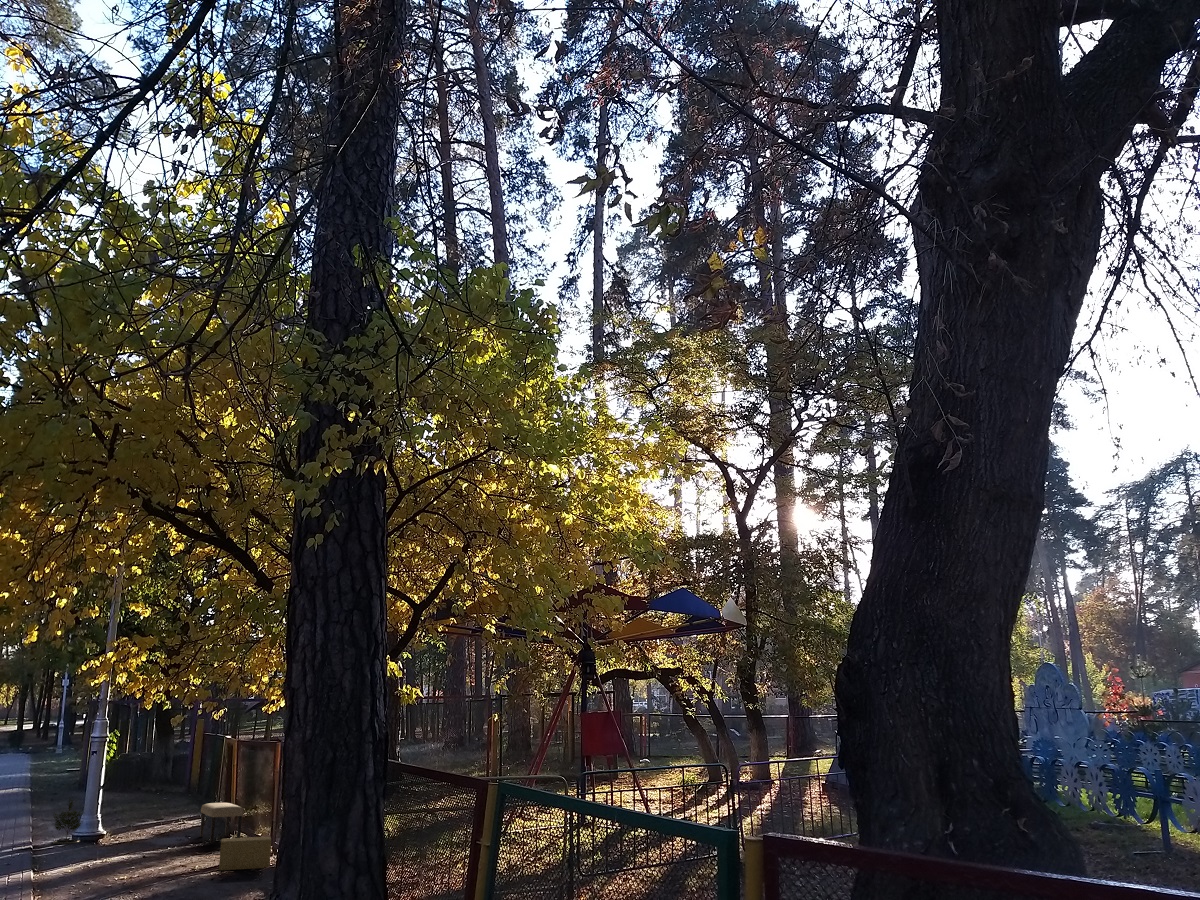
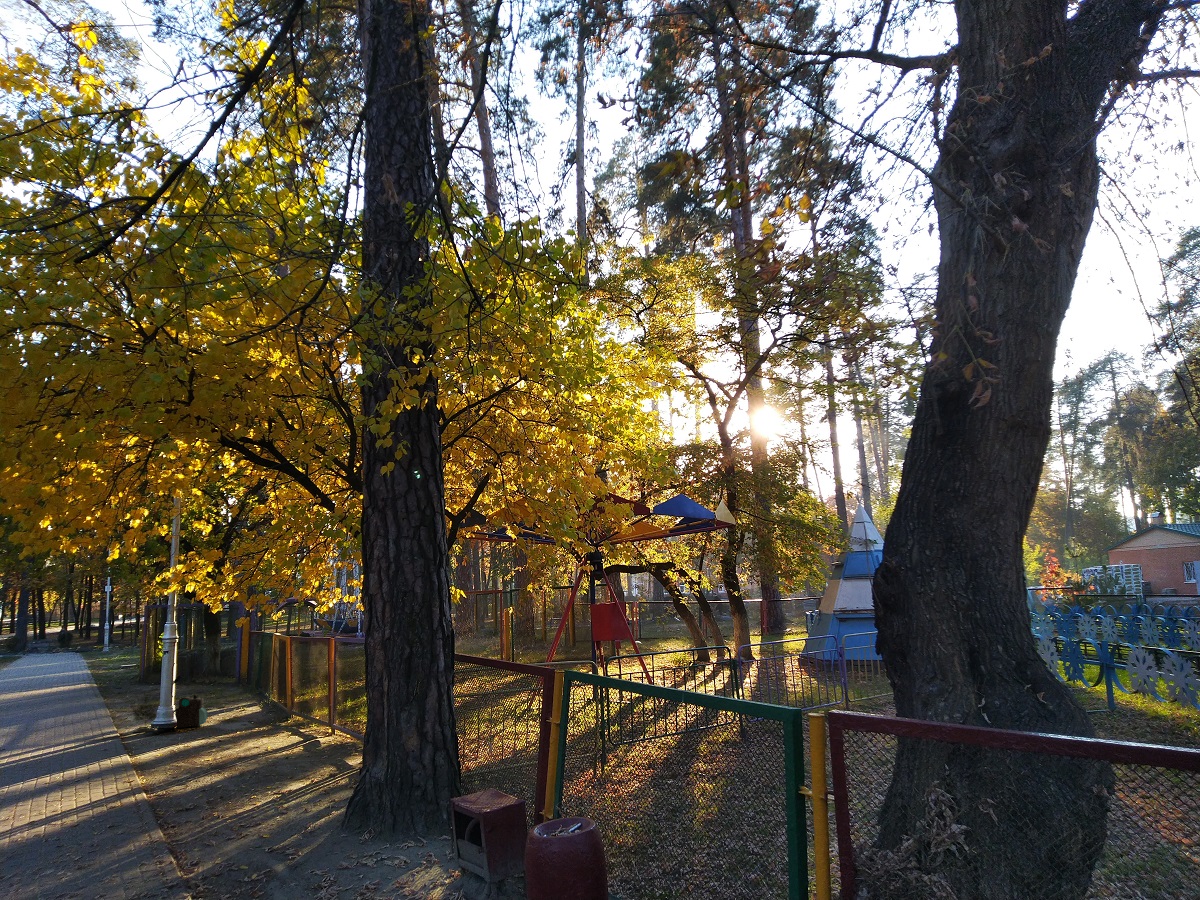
backpack: none [95,802,140,841] -> present [173,695,208,728]
bench: present [200,803,244,843] -> none [260,692,300,726]
cardboard box: present [219,837,271,870] -> none [290,716,334,745]

